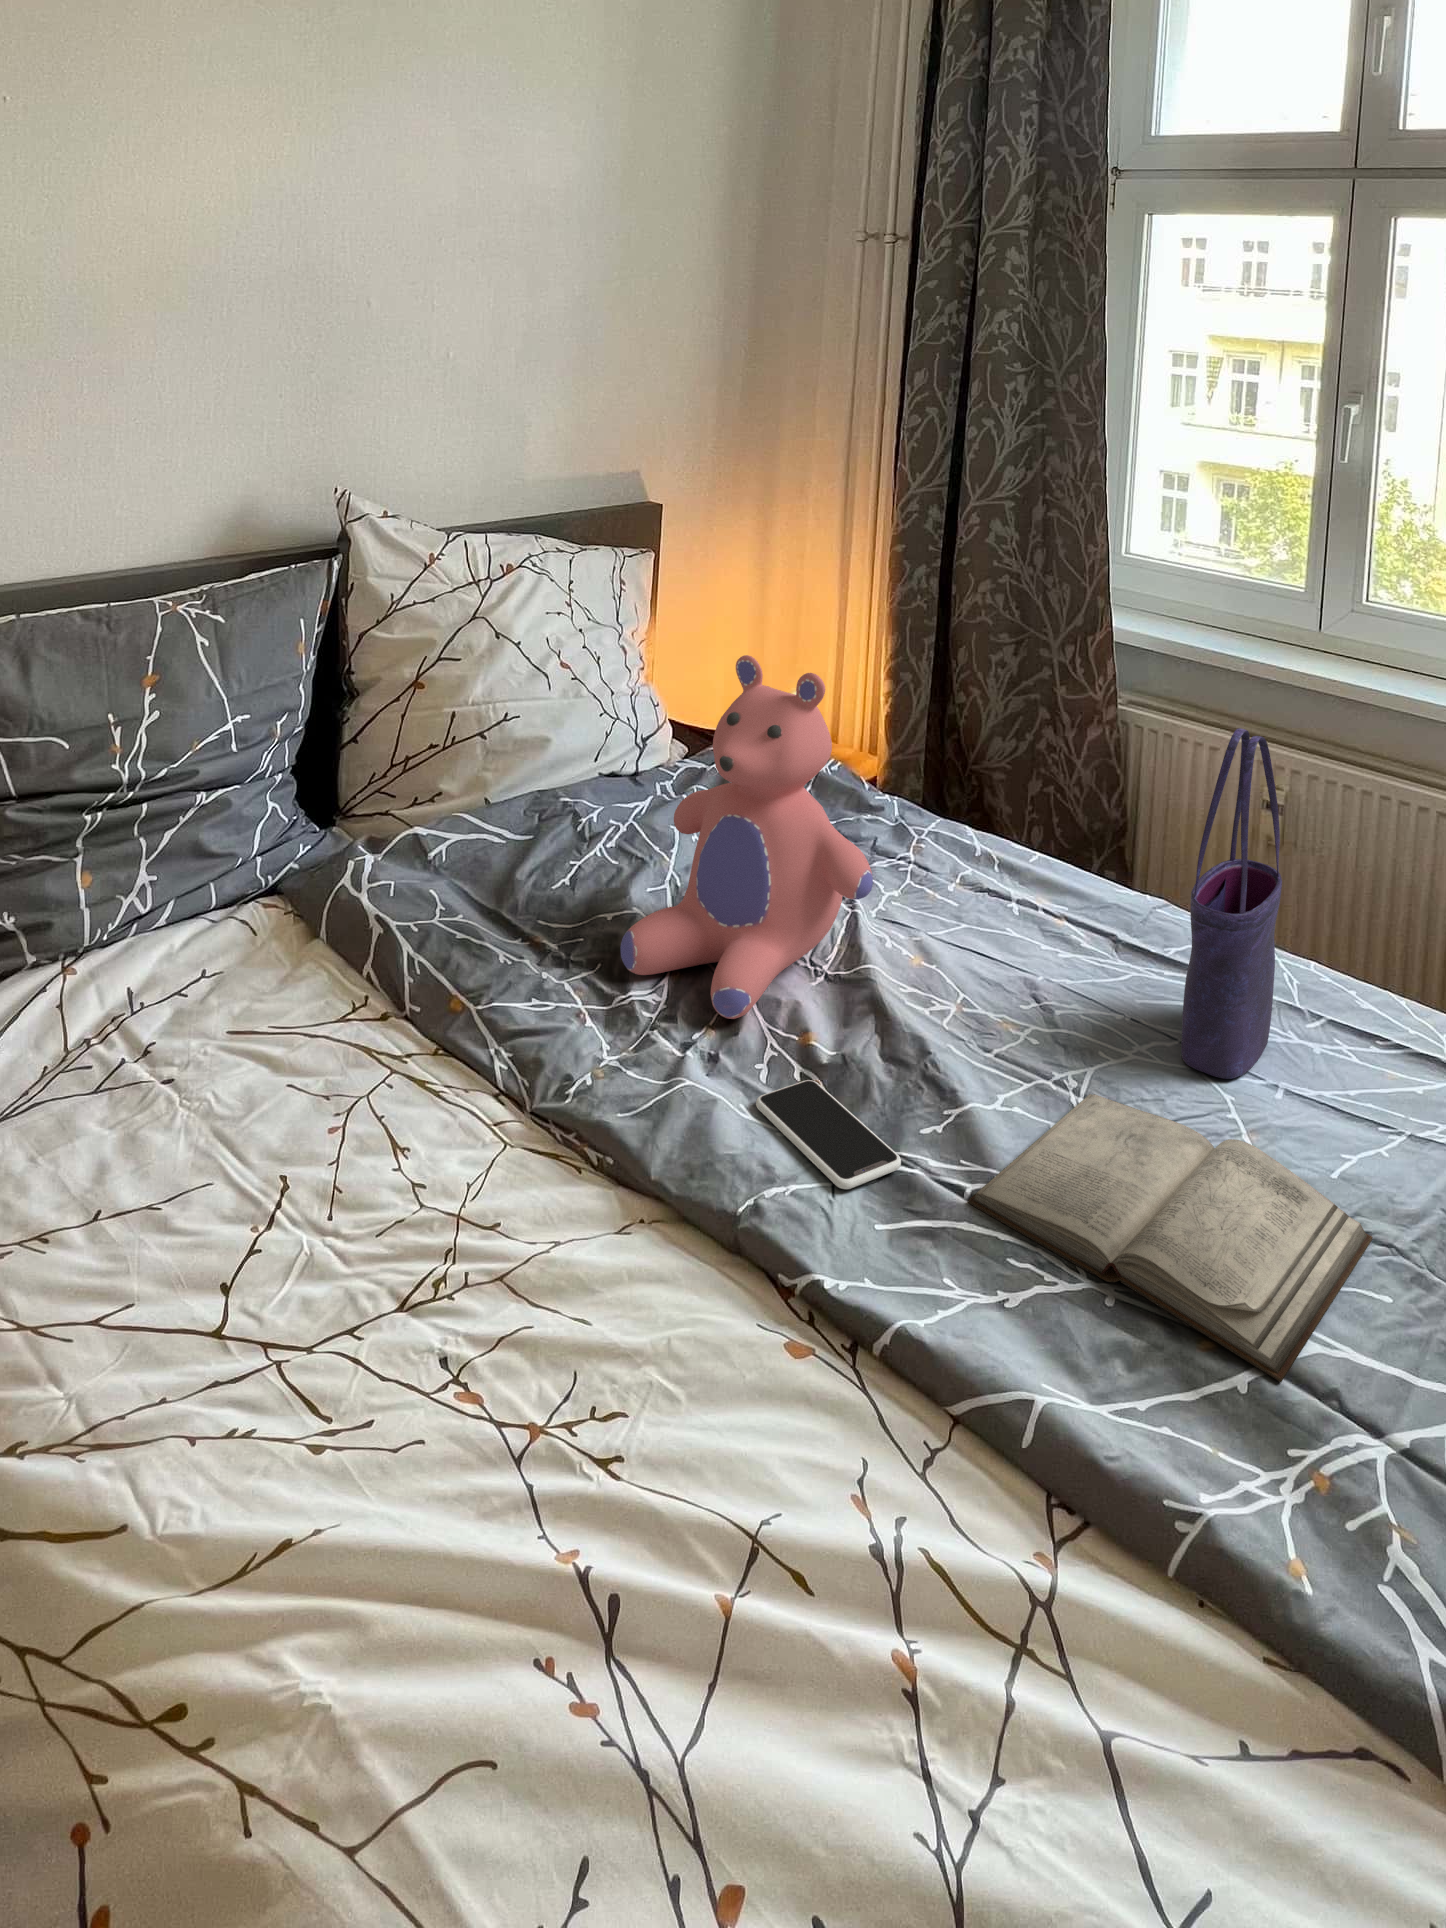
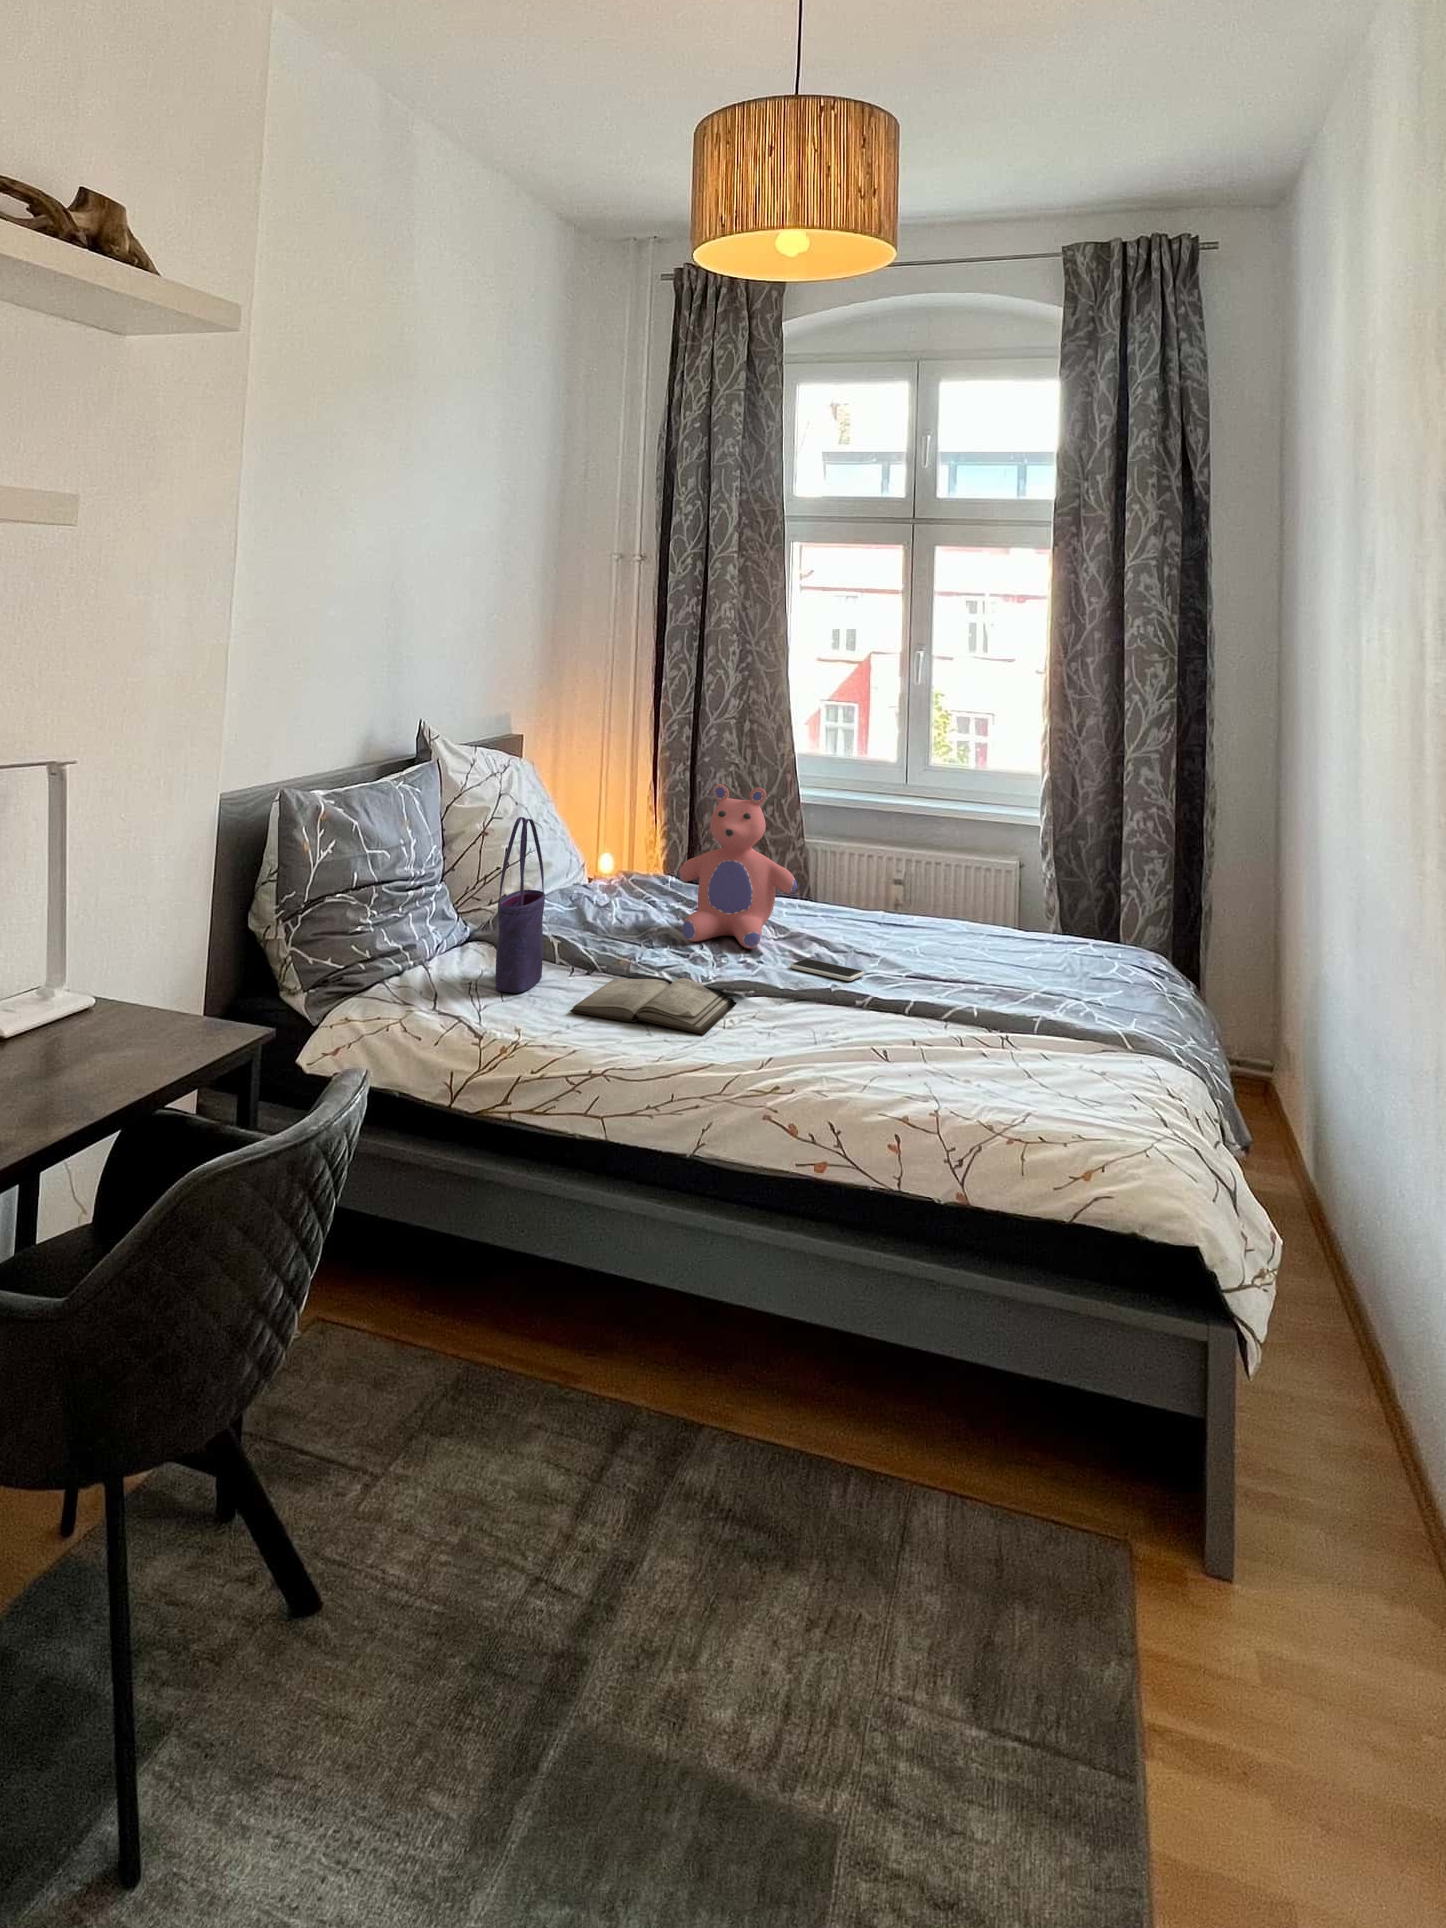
tote bag: present [1181,728,1282,1079] -> present [496,817,545,993]
diary: present [968,1094,1373,1382] -> present [570,978,737,1035]

